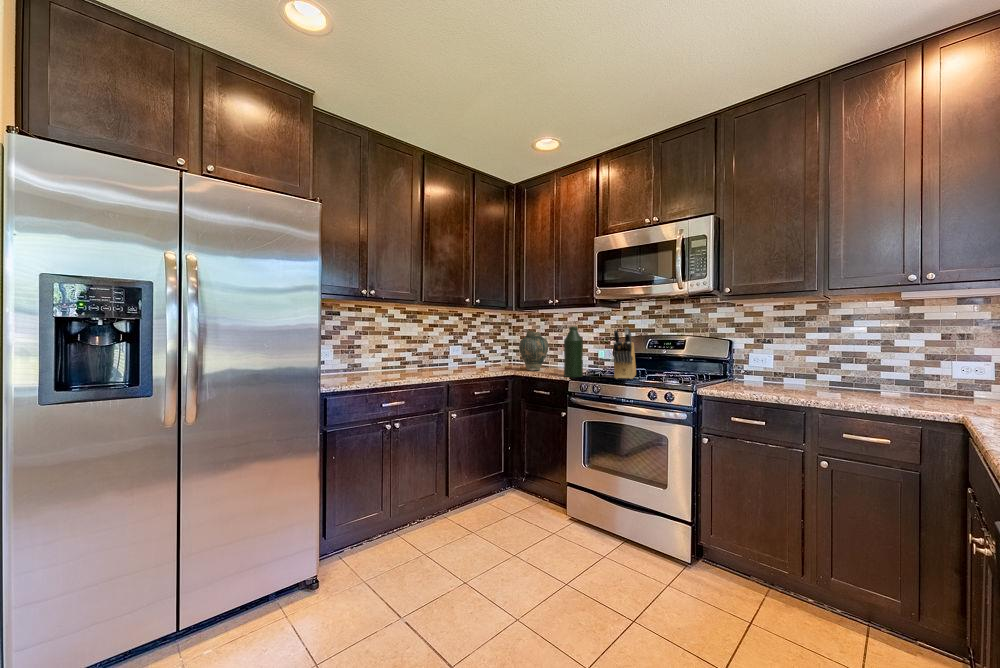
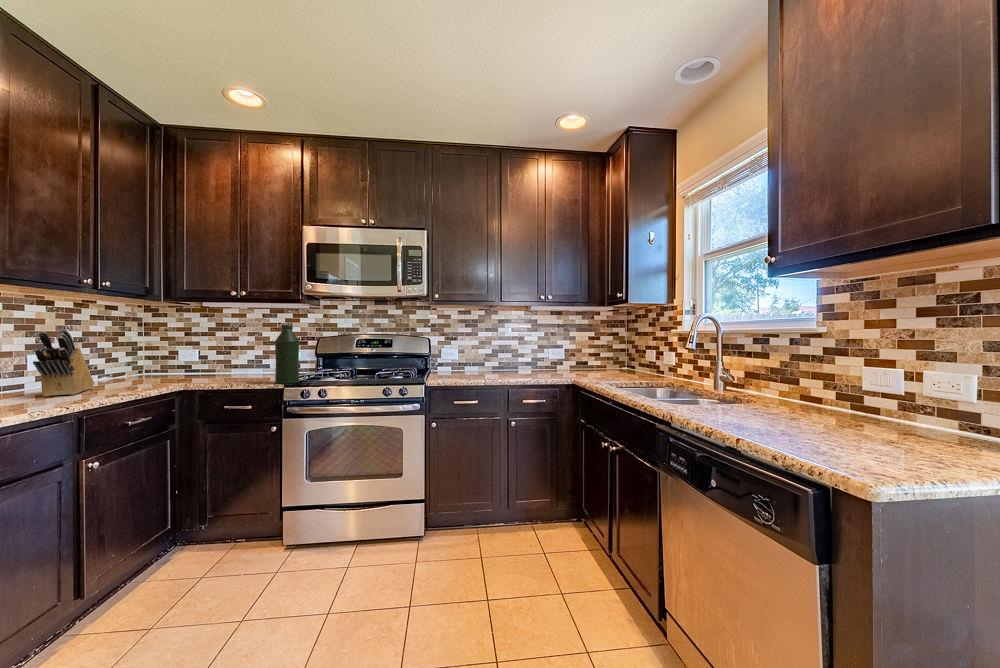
knife block: present [613,327,636,379] -> present [33,329,94,397]
vase: present [519,331,549,371] -> none [187,330,234,381]

